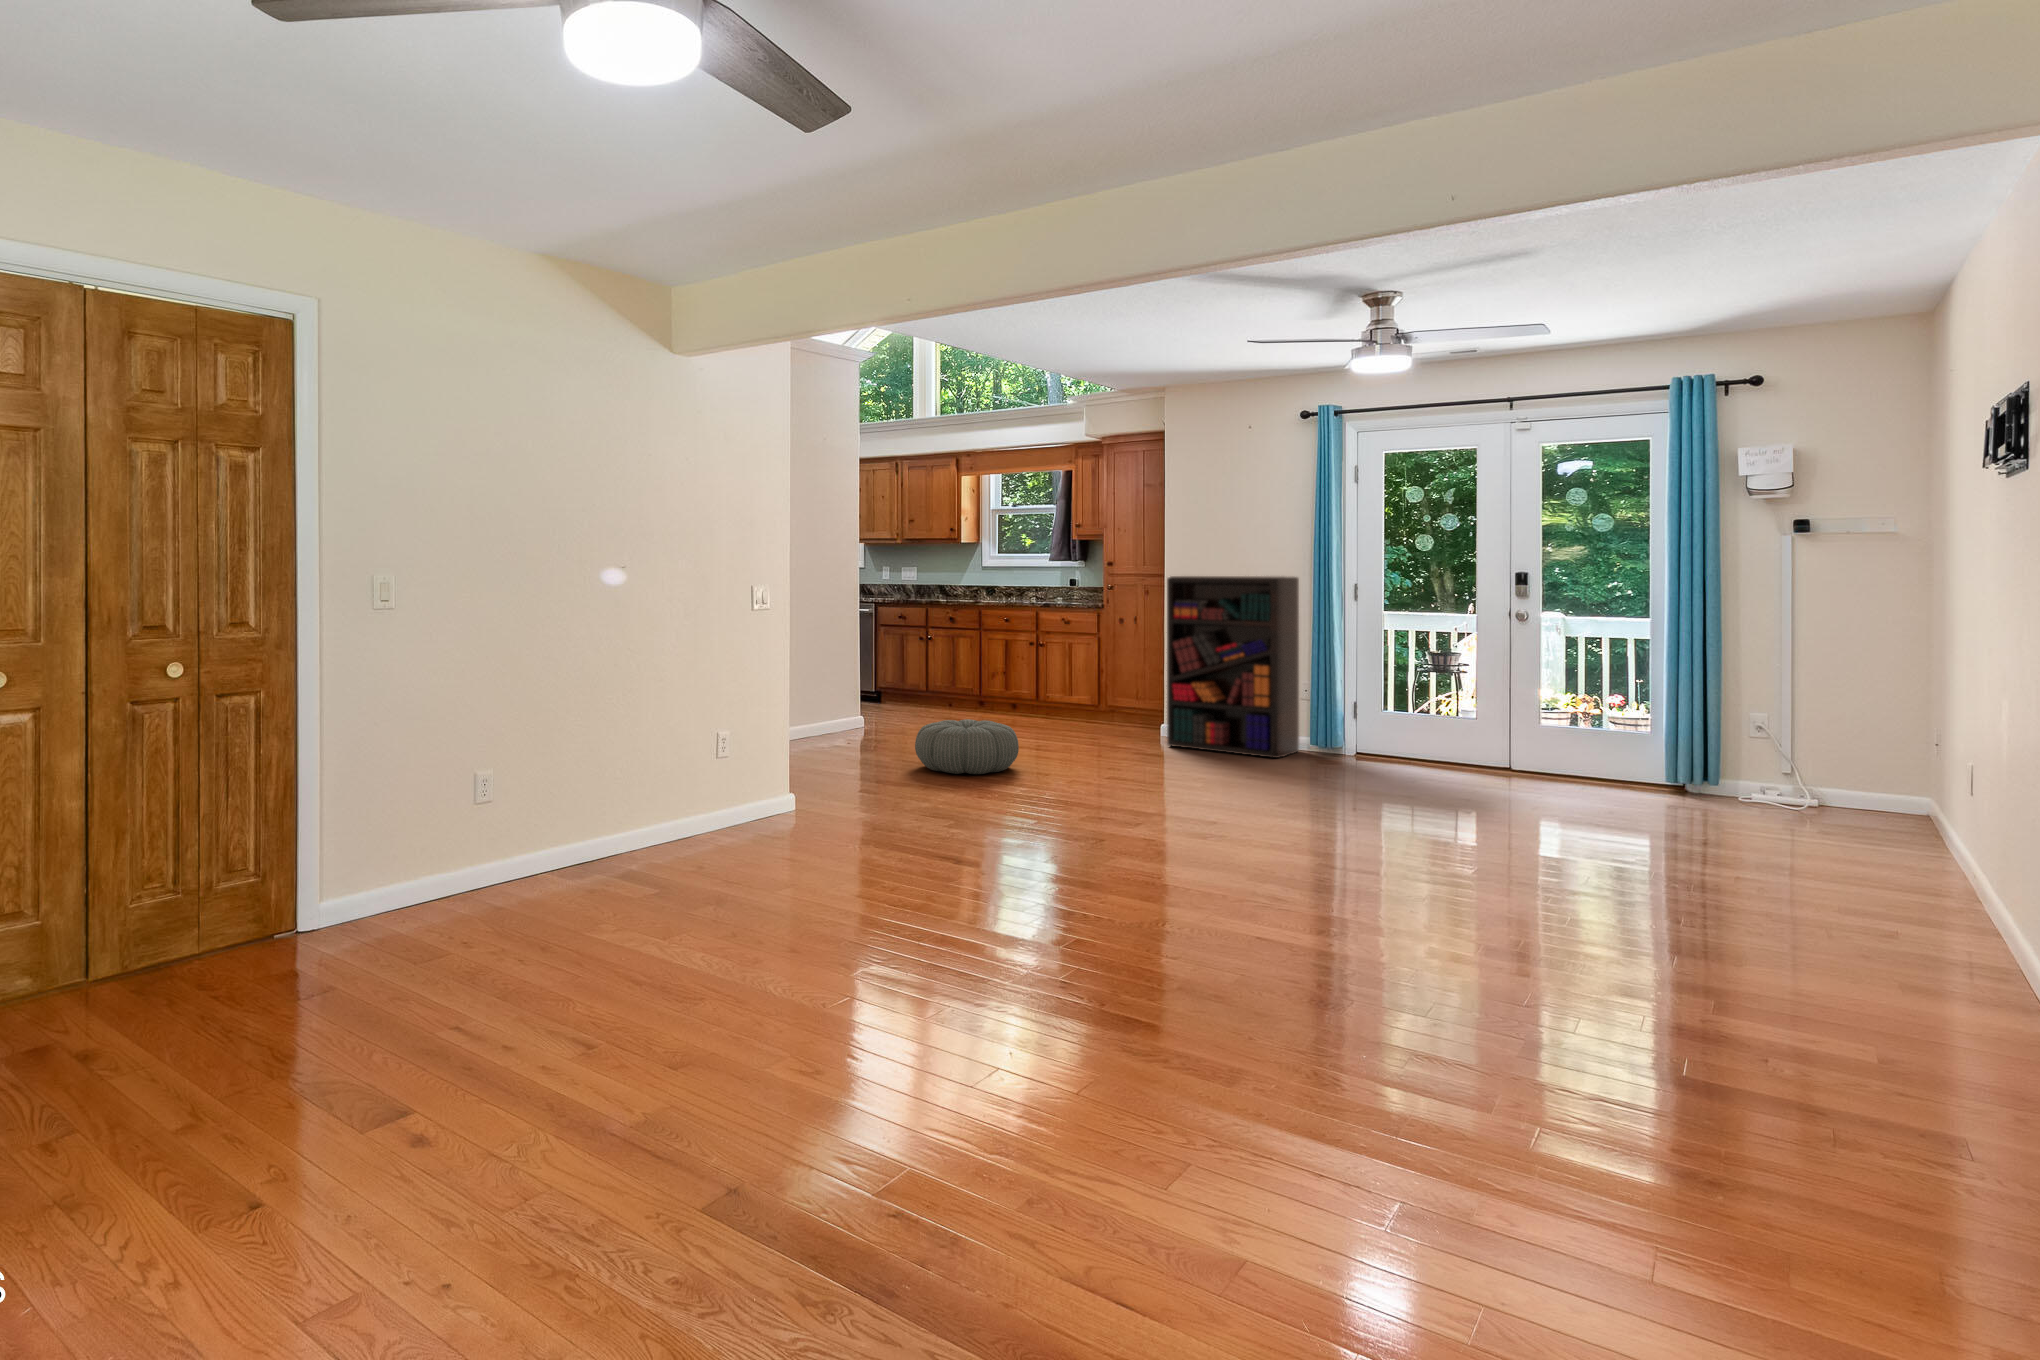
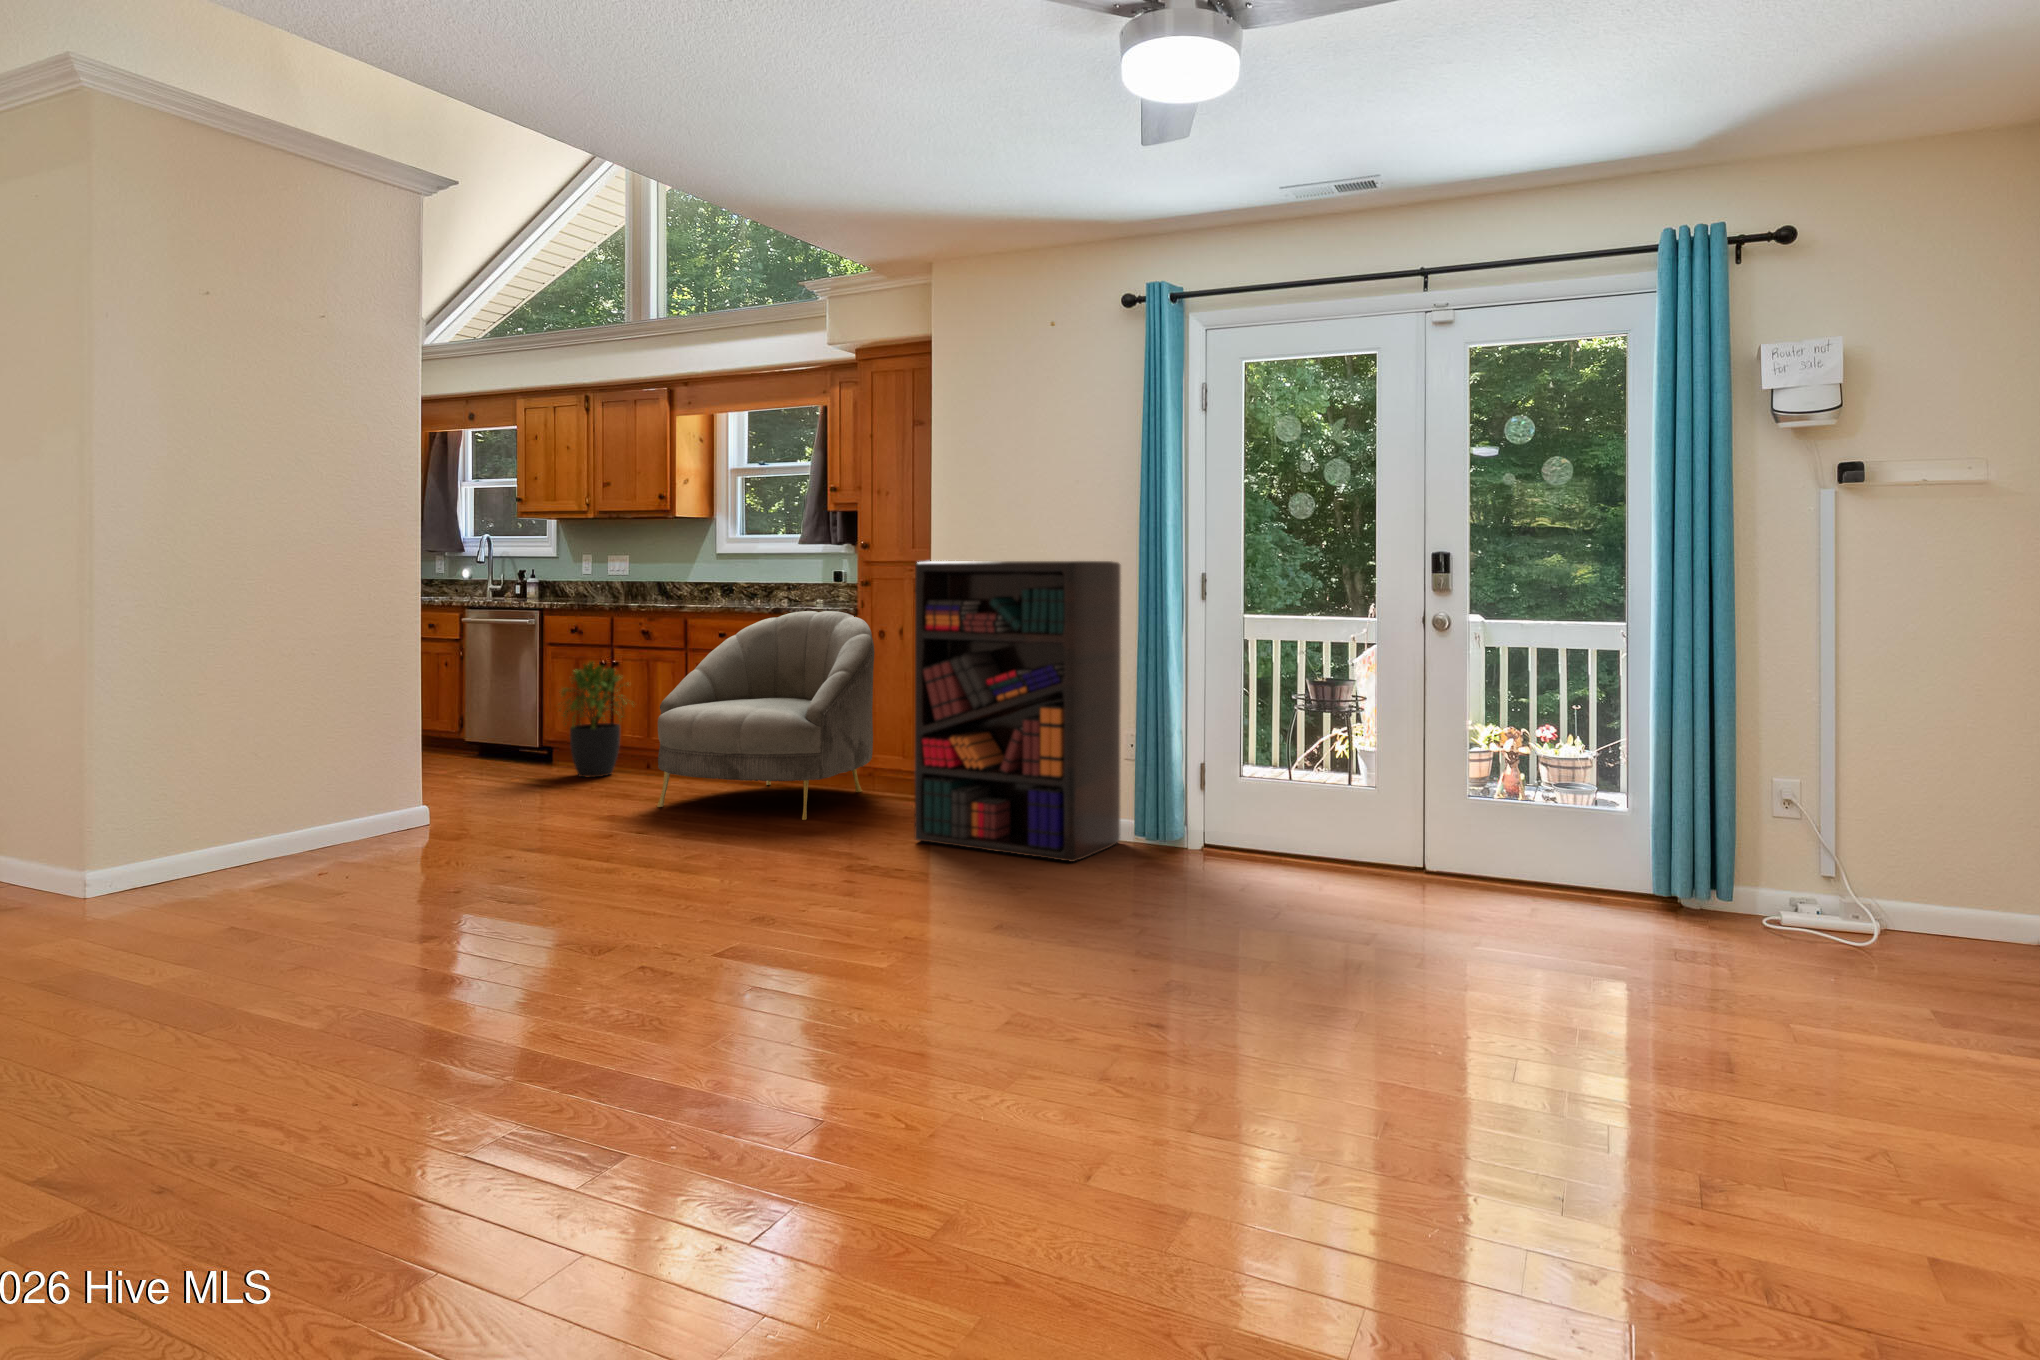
armchair: none [982,606,1114,734] -> present [657,611,874,820]
potted plant: none [894,635,940,710] -> present [559,662,628,778]
pouf: present [915,719,1019,774] -> none [354,825,583,944]

